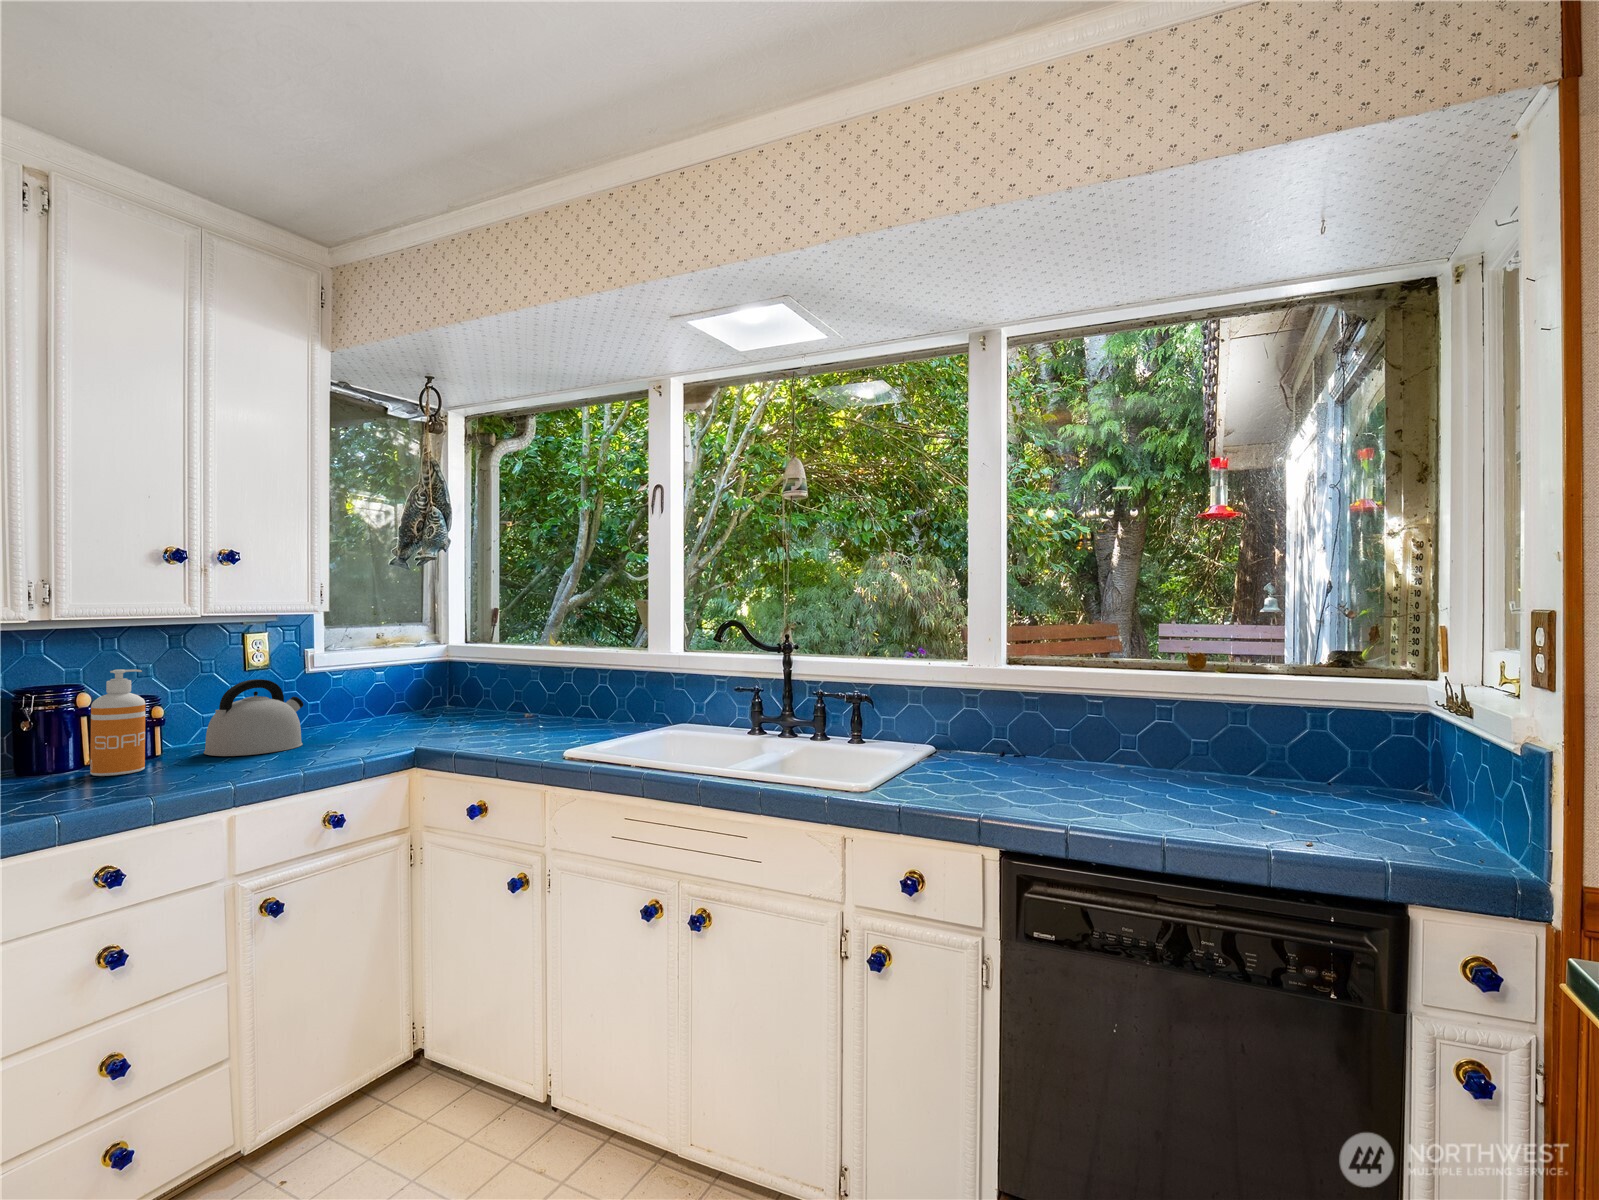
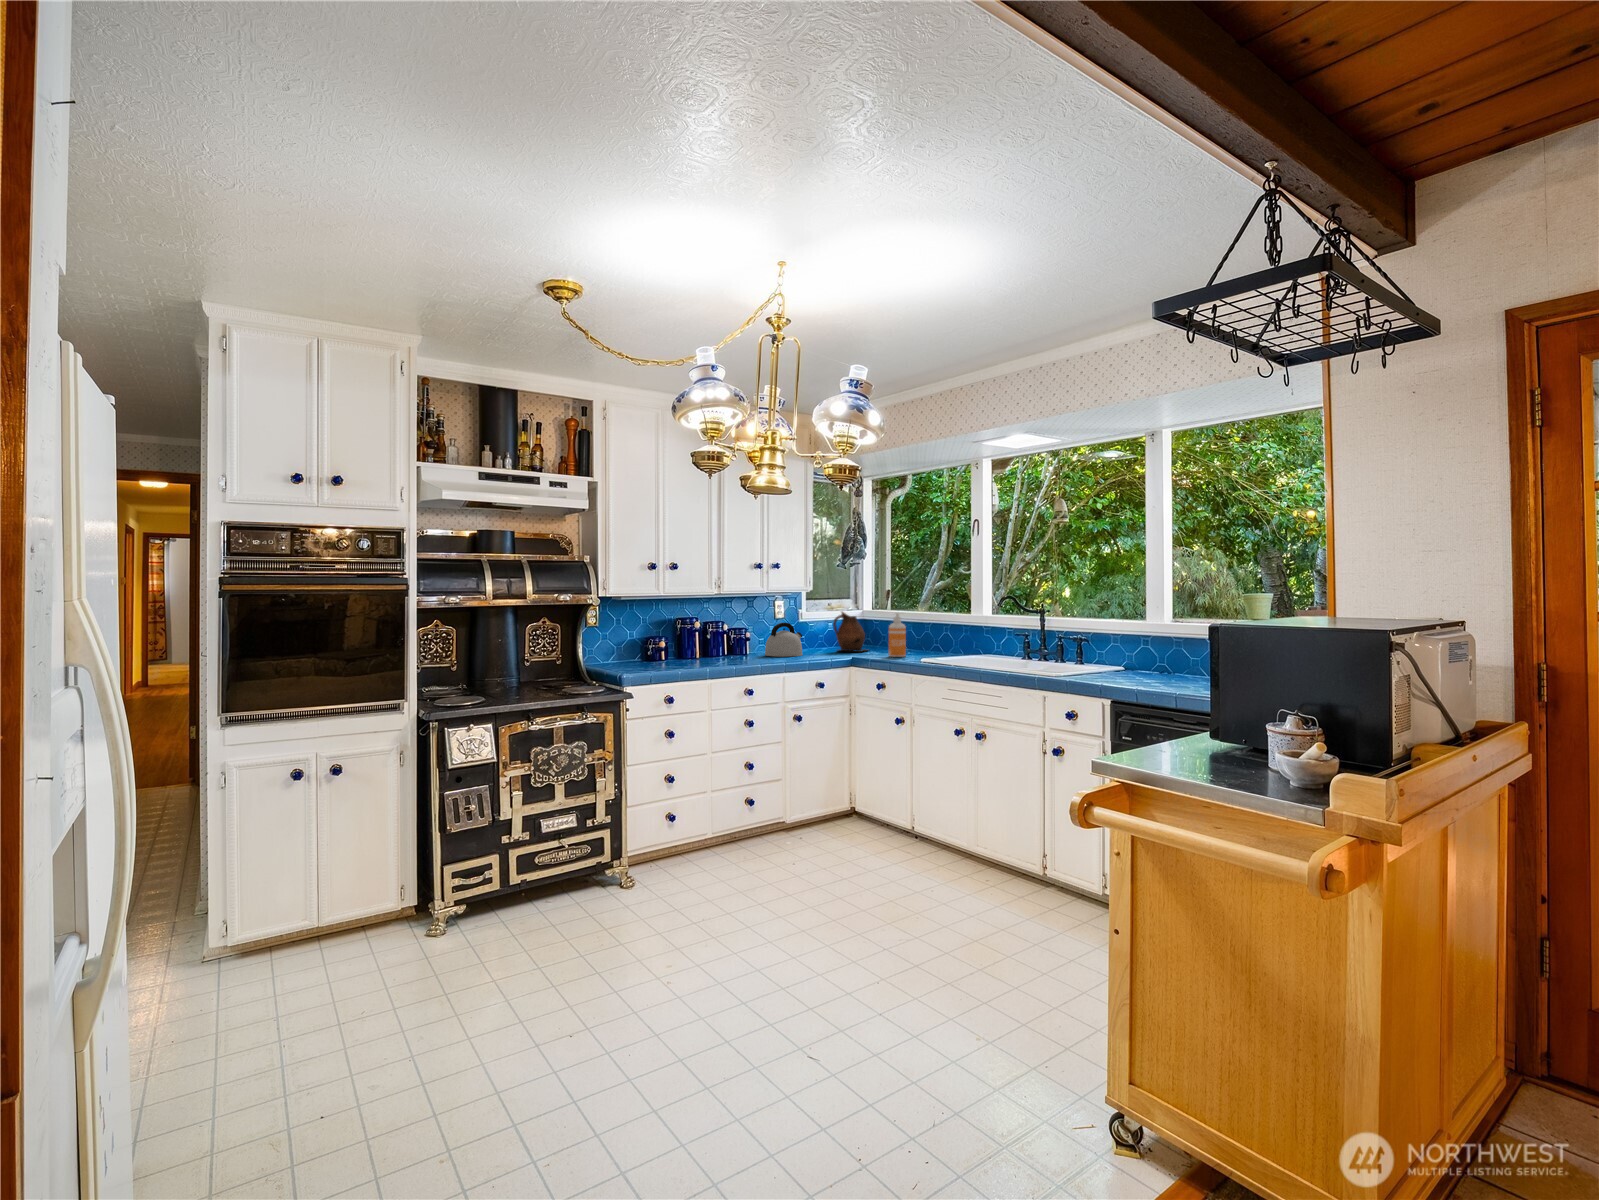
ceramic pitcher: none [378,650,456,729] -> present [833,612,867,652]
soap dispenser: present [90,669,146,776] -> present [889,613,906,657]

